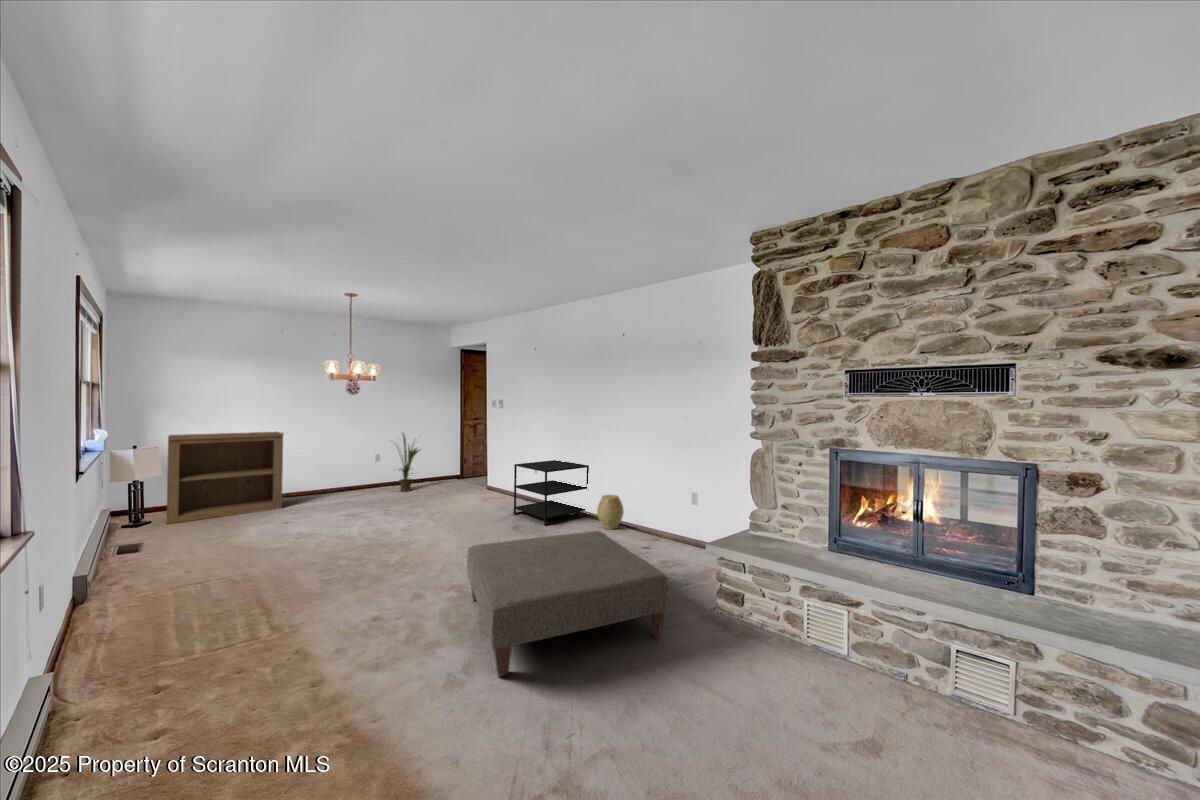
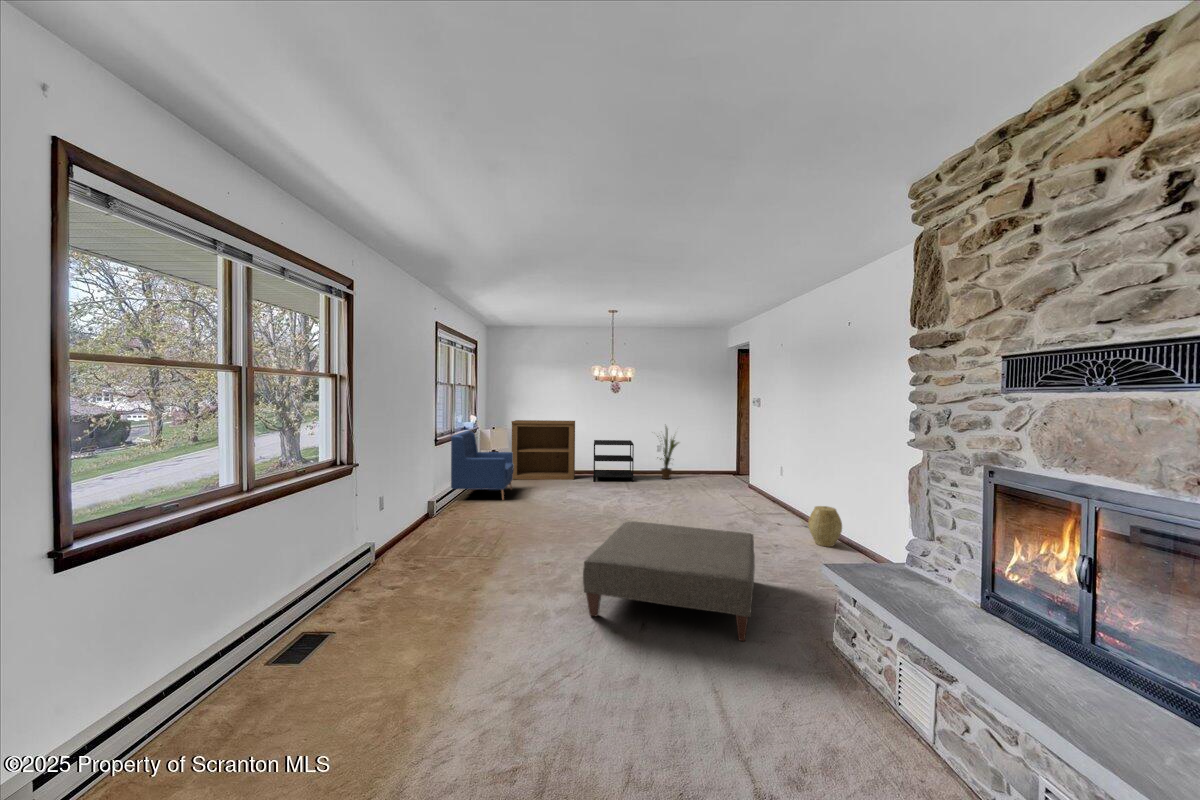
armchair: none [57,456,190,579] -> present [451,431,514,499]
side table: present [514,460,589,526] -> present [593,440,634,482]

